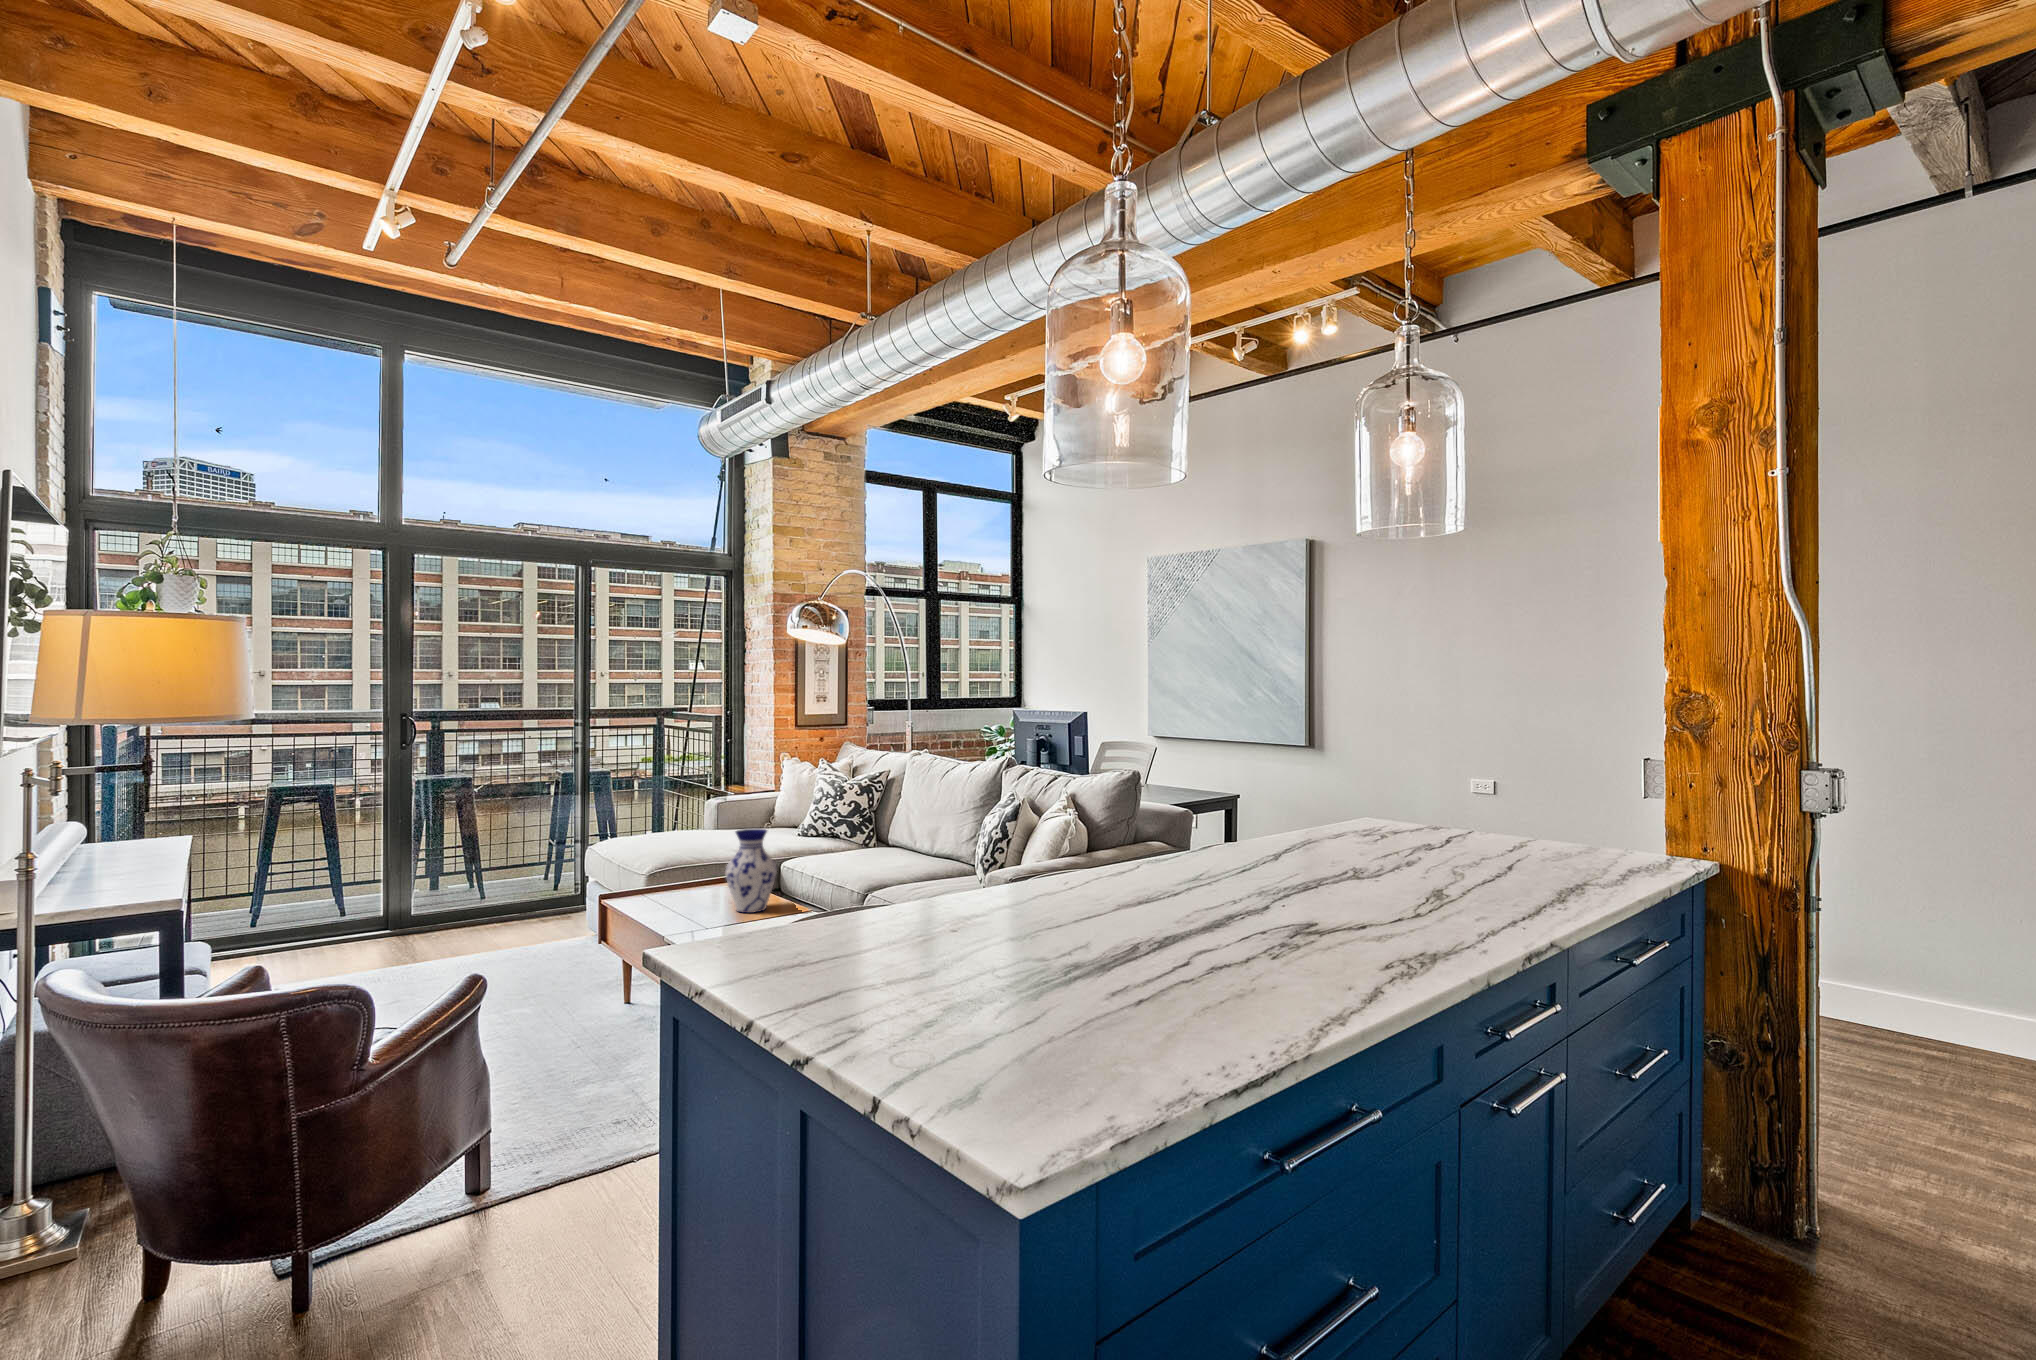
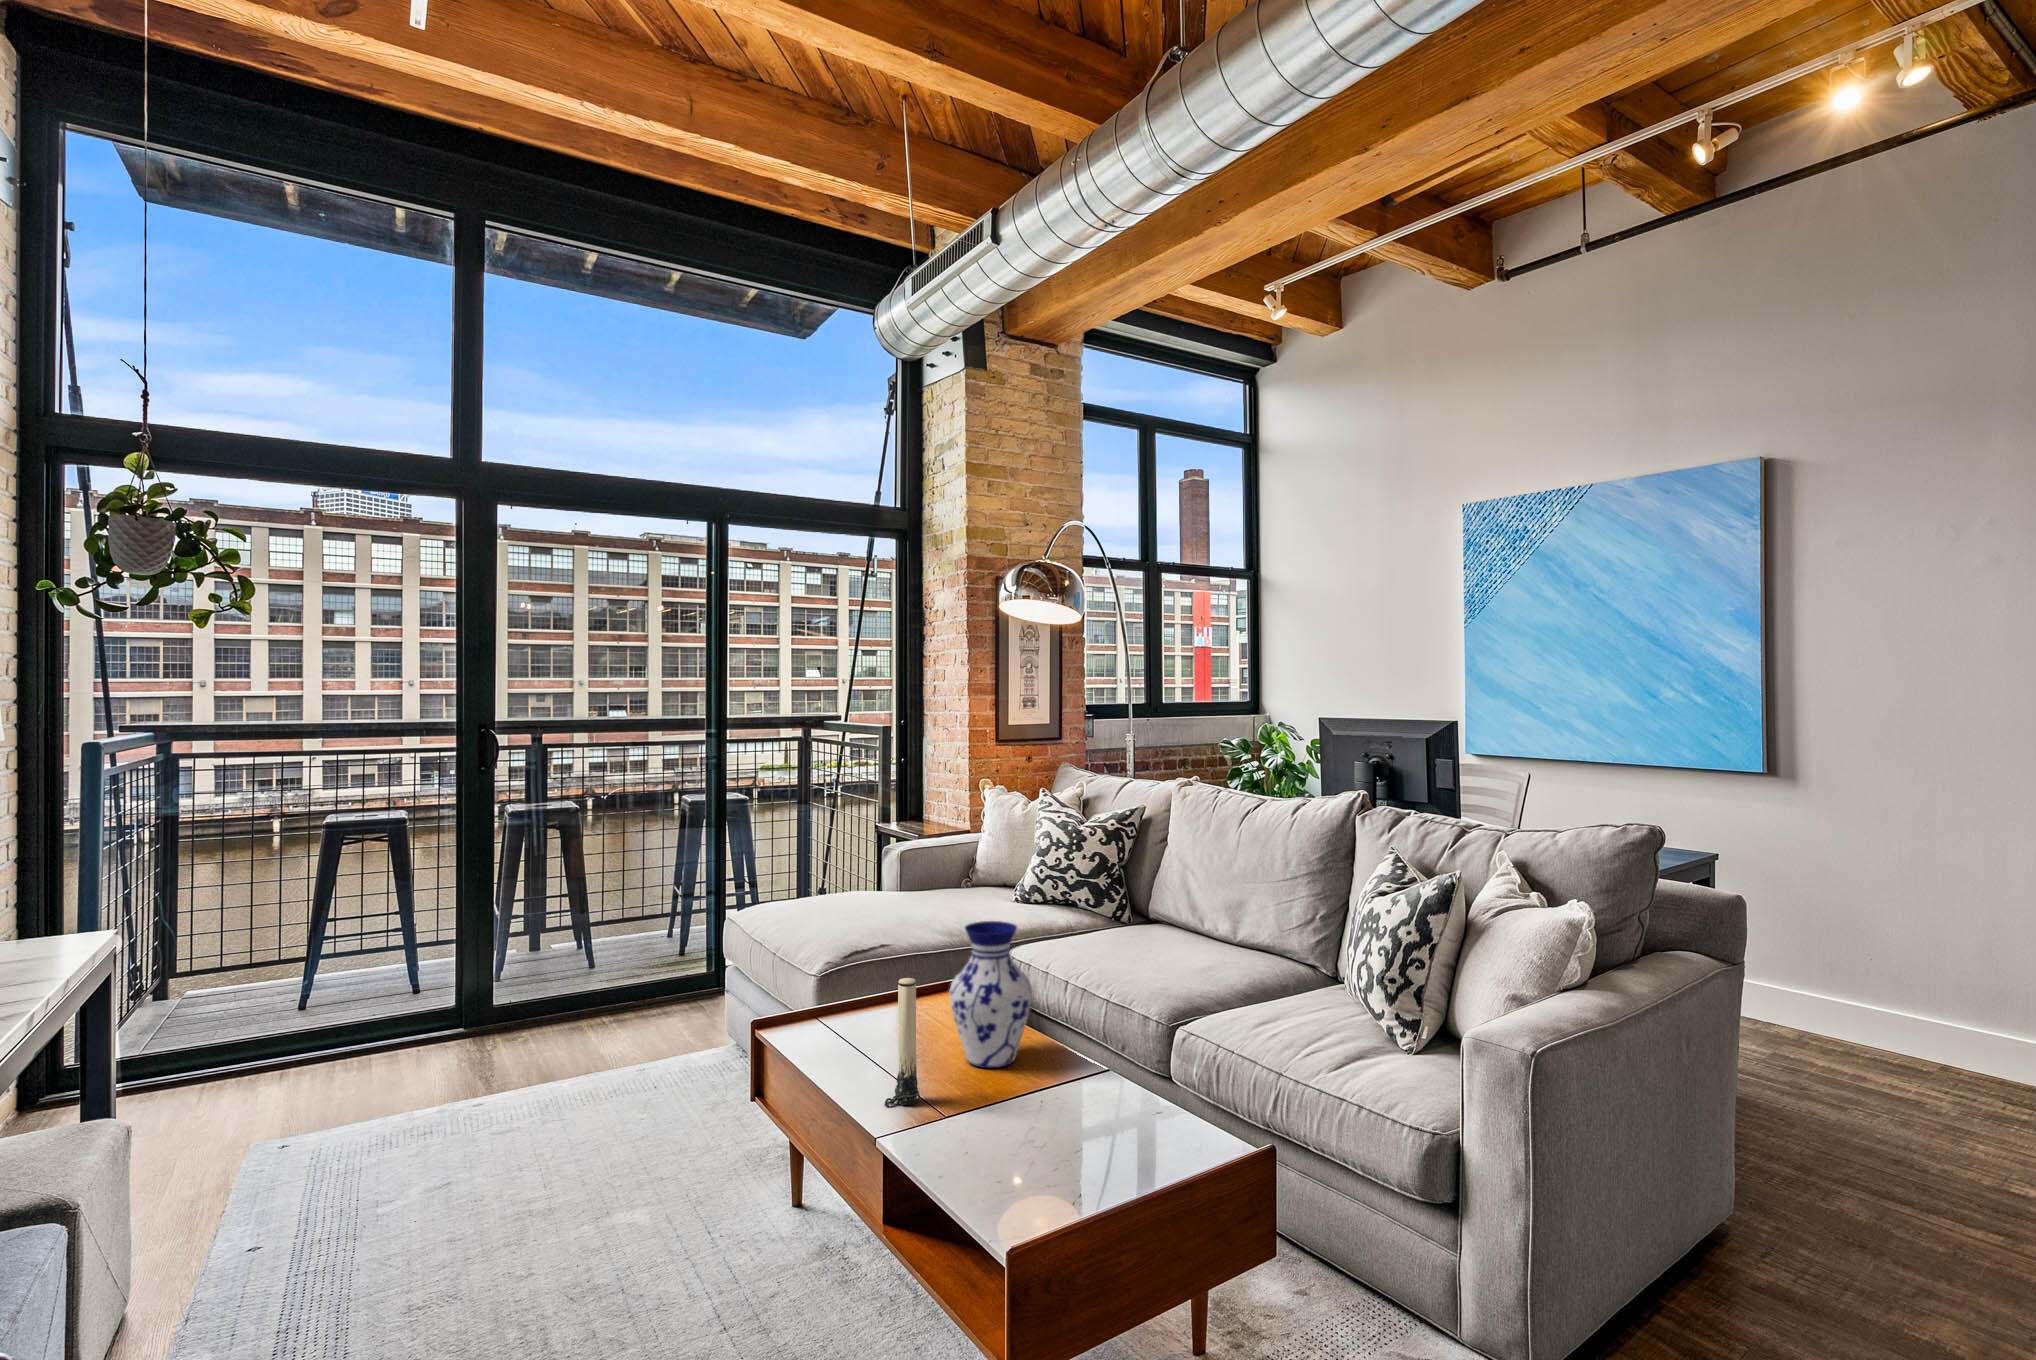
candle: none [681,855,703,928] -> present [885,978,920,1106]

